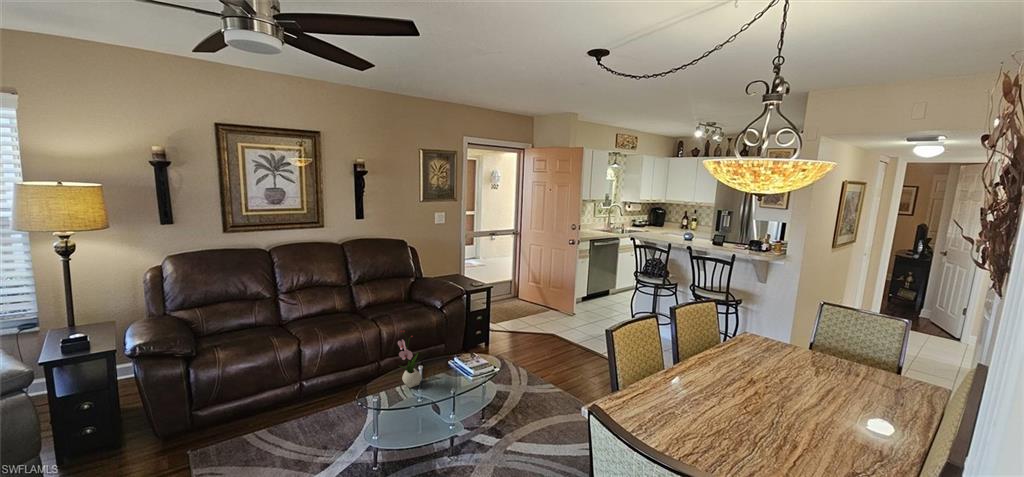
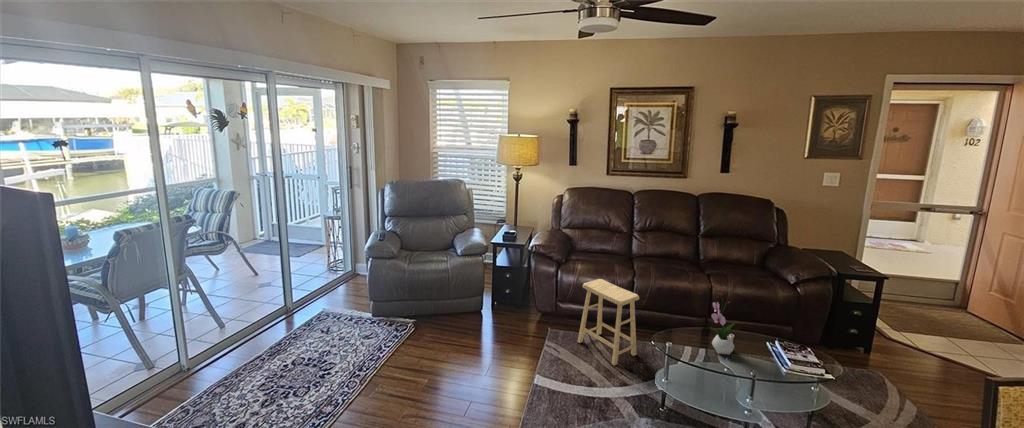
footstool: none [240,358,323,453] -> present [577,279,639,365]

